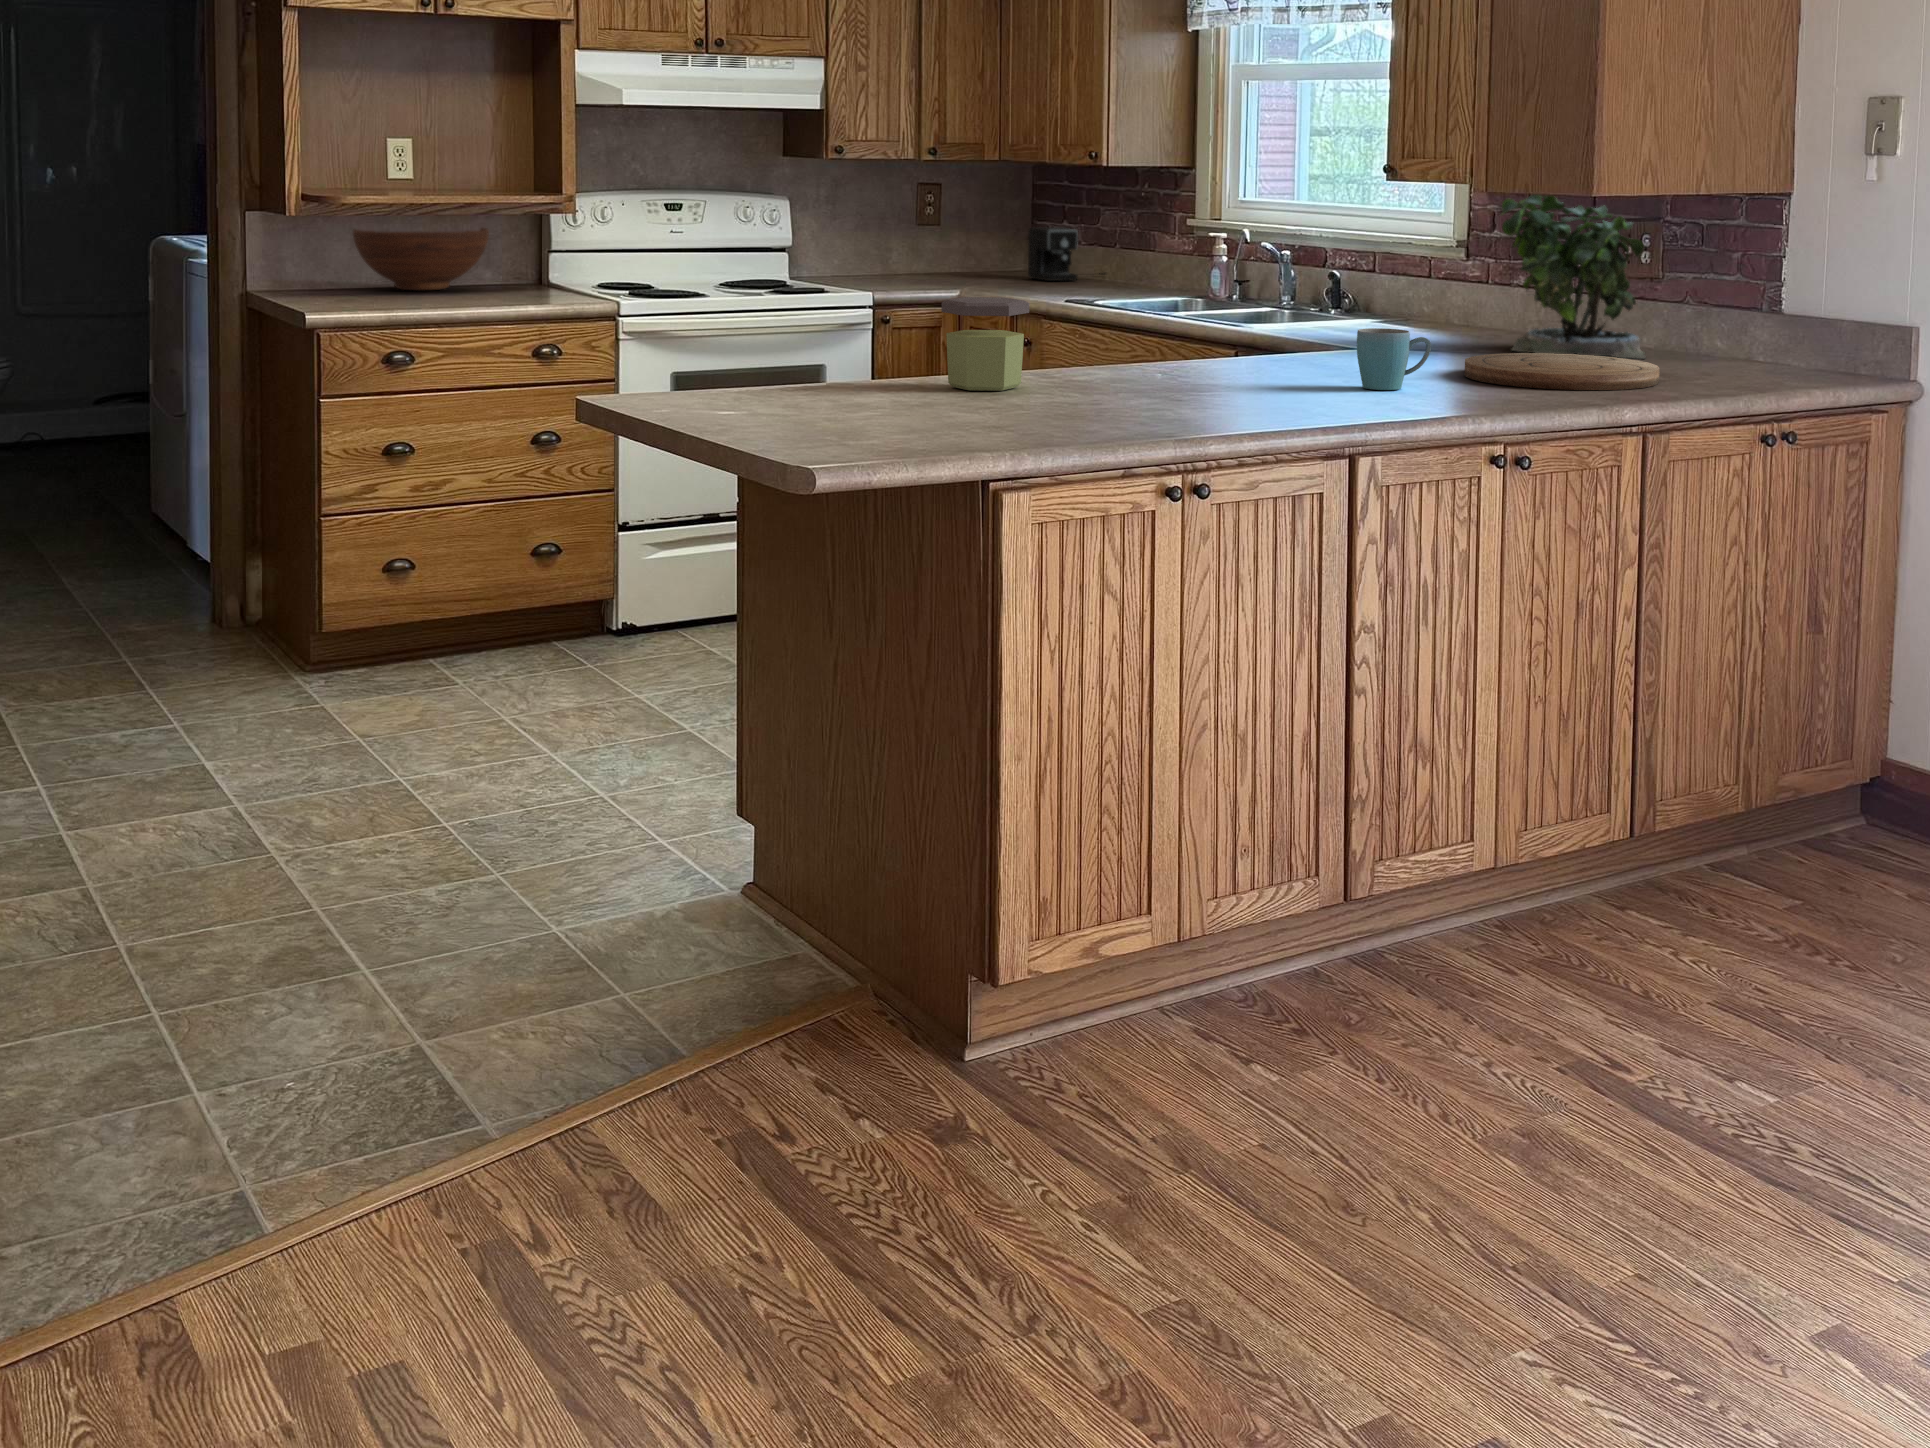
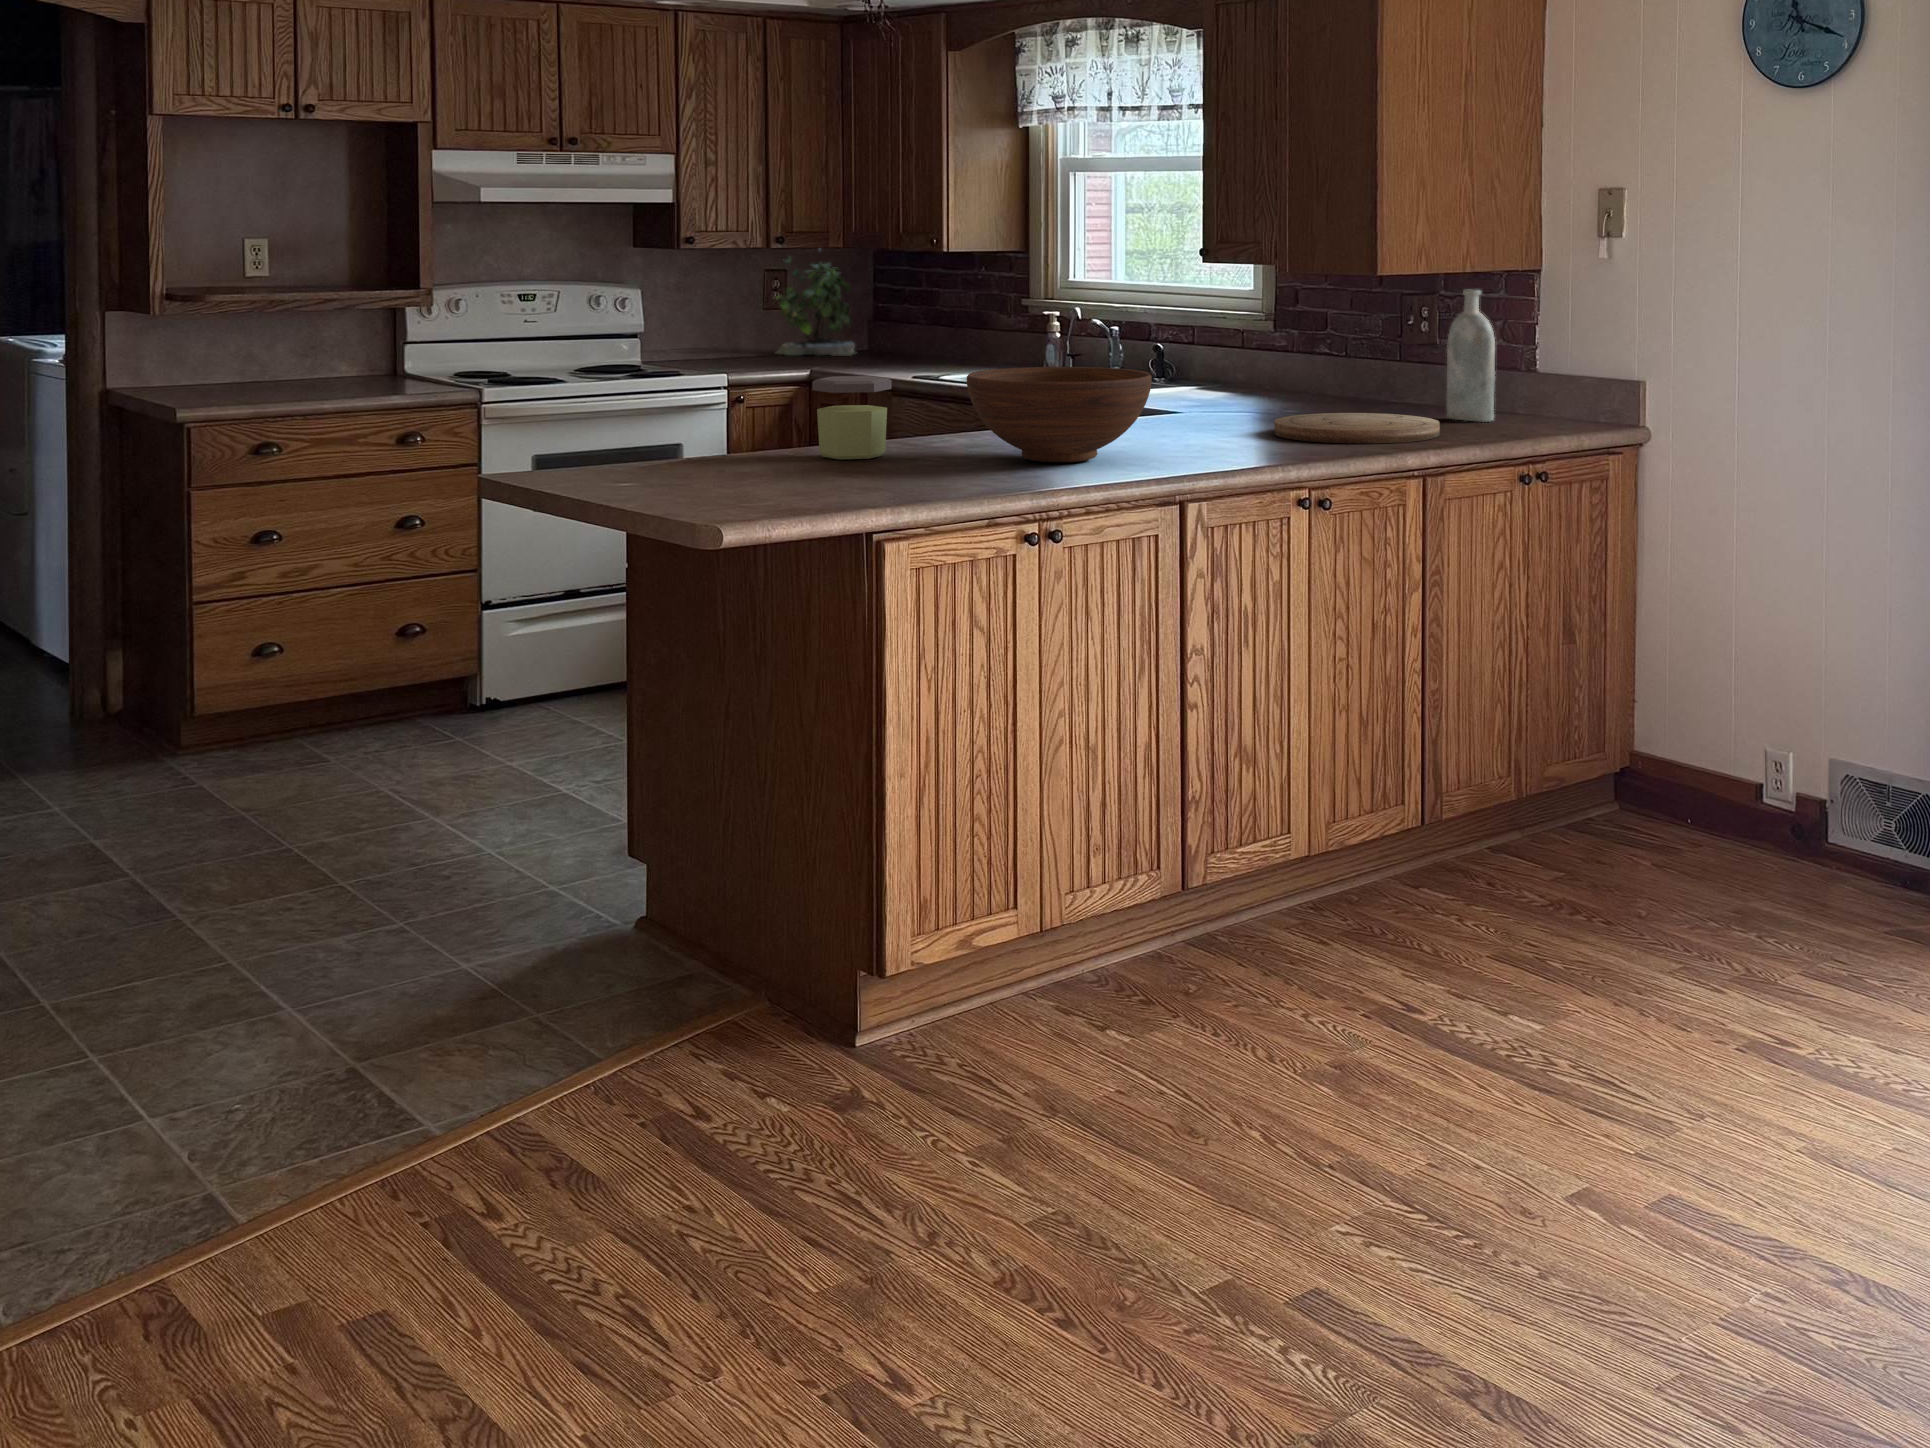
potted plant: present [1501,195,1645,359] -> present [775,257,855,356]
bottle: none [1666,215,1726,368] -> present [1447,290,1495,422]
coffee maker: present [1028,227,1106,281] -> none [869,309,943,360]
fruit bowl: present [353,228,489,290] -> present [967,367,1152,462]
mug: present [1357,328,1431,390] -> none [1181,395,1245,448]

